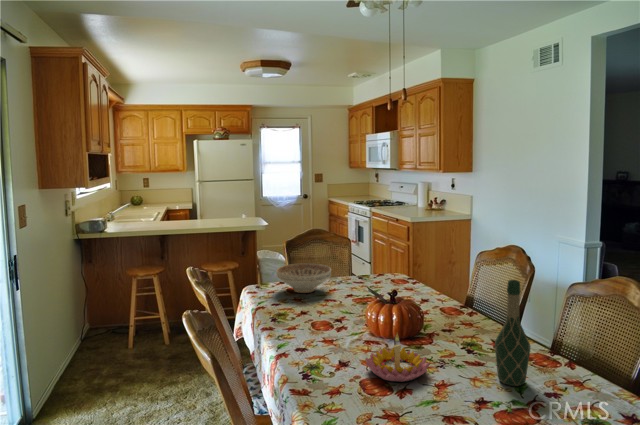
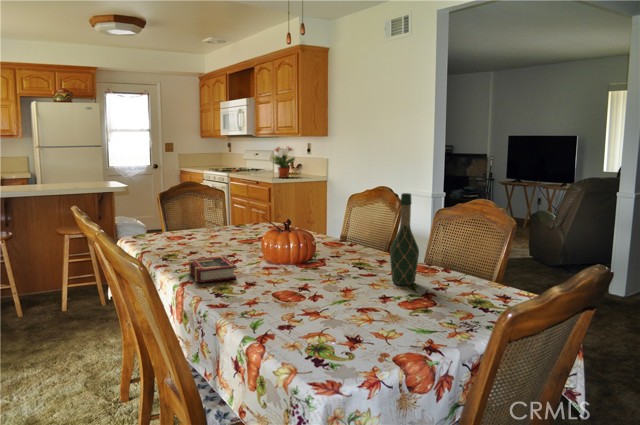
potted plant: none [410,182,437,215] -> present [272,147,295,178]
decorative bowl: present [277,263,331,293] -> none [153,211,213,239]
book: none [291,326,332,357] -> present [189,256,237,283]
candle holder: present [365,334,430,382] -> none [274,246,334,292]

